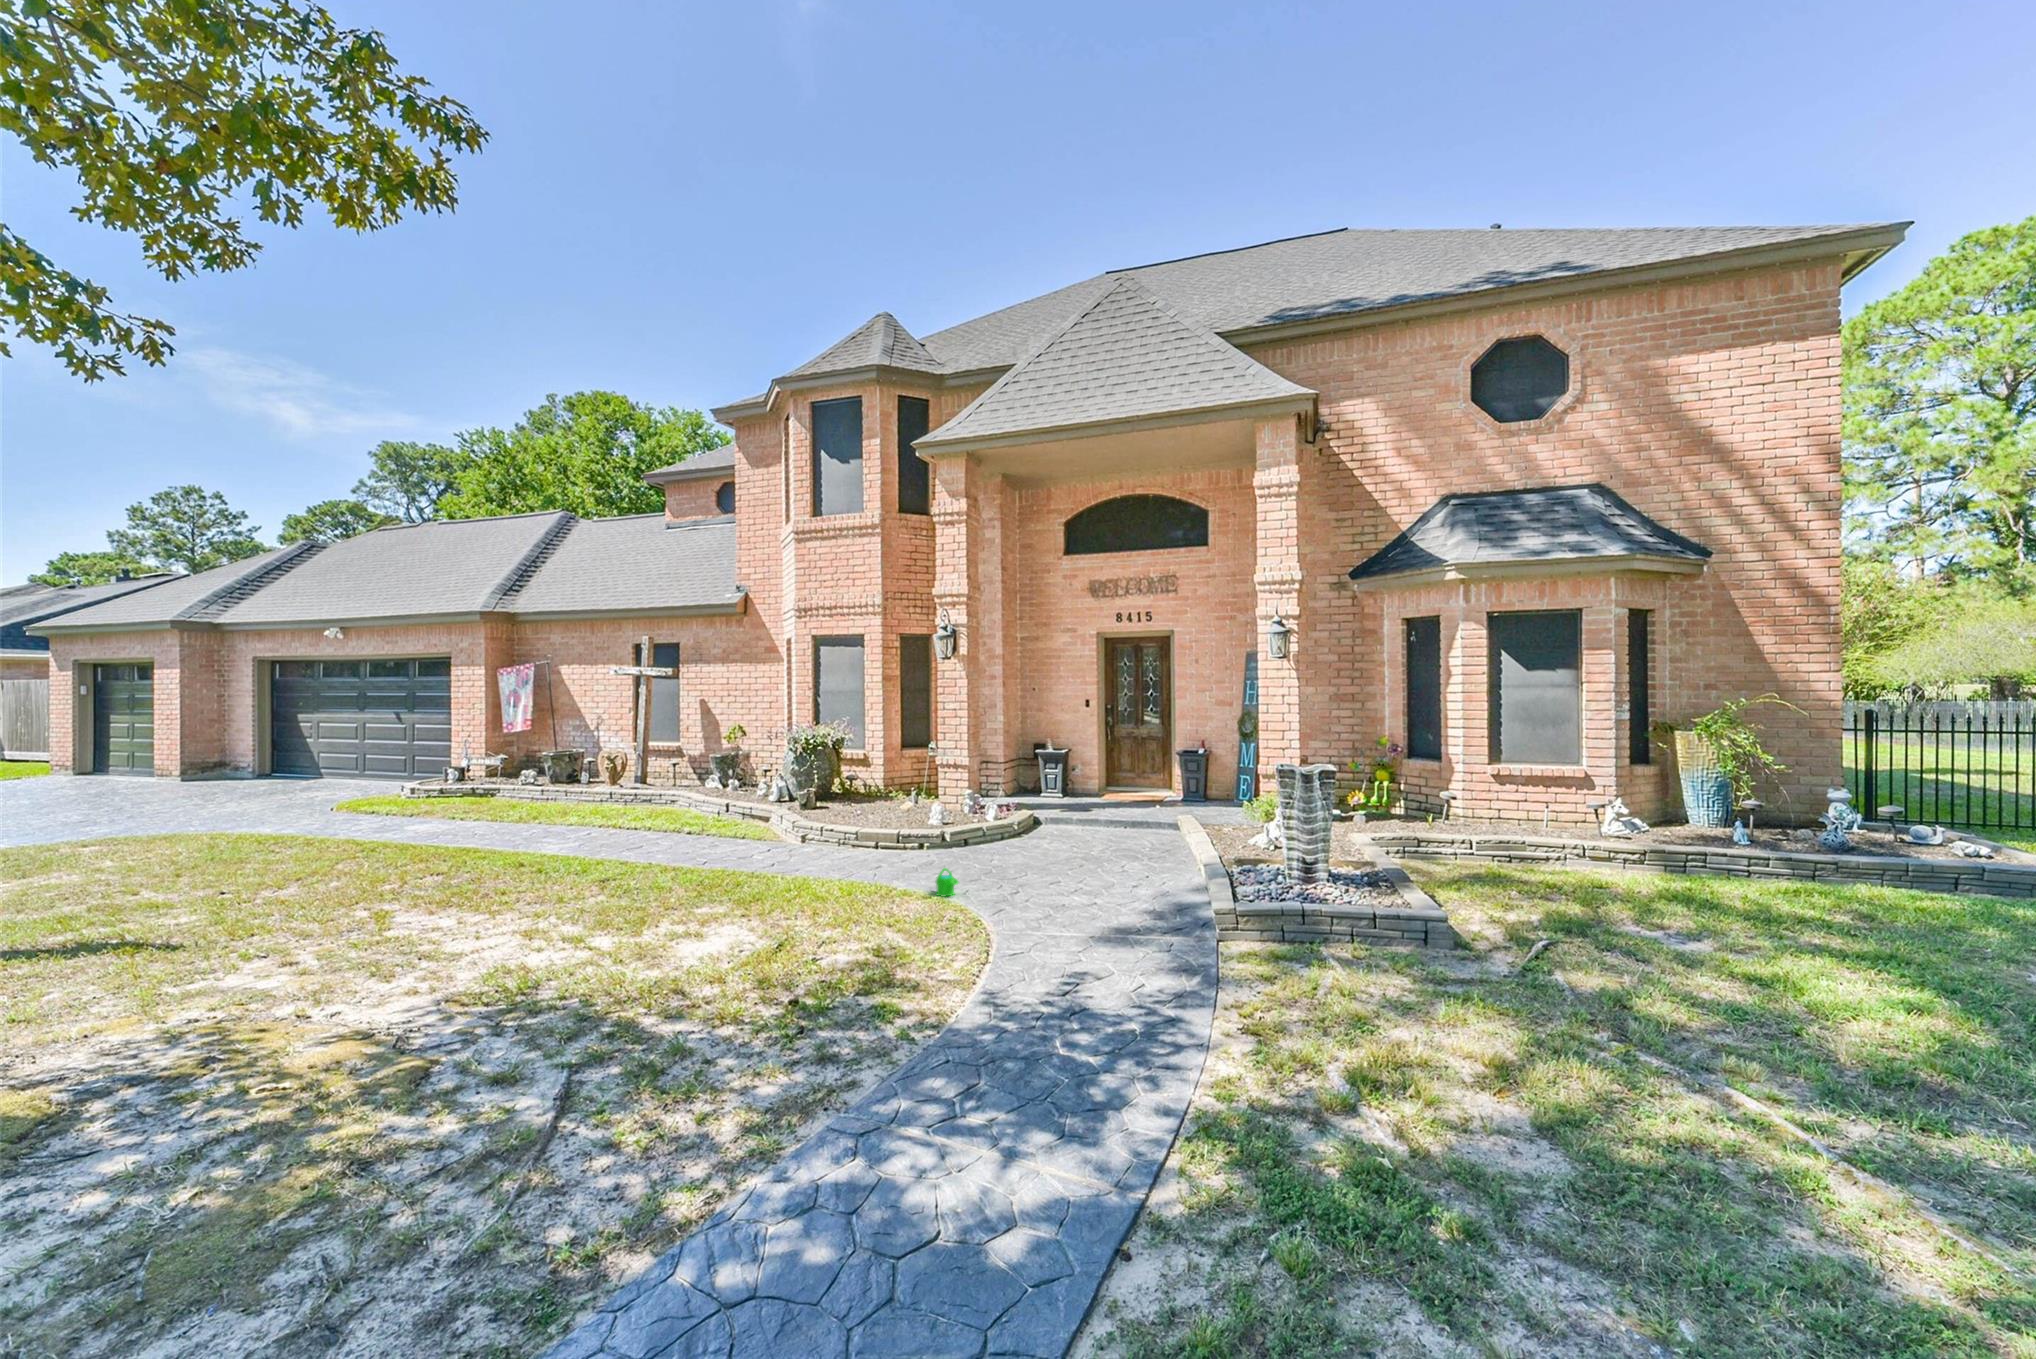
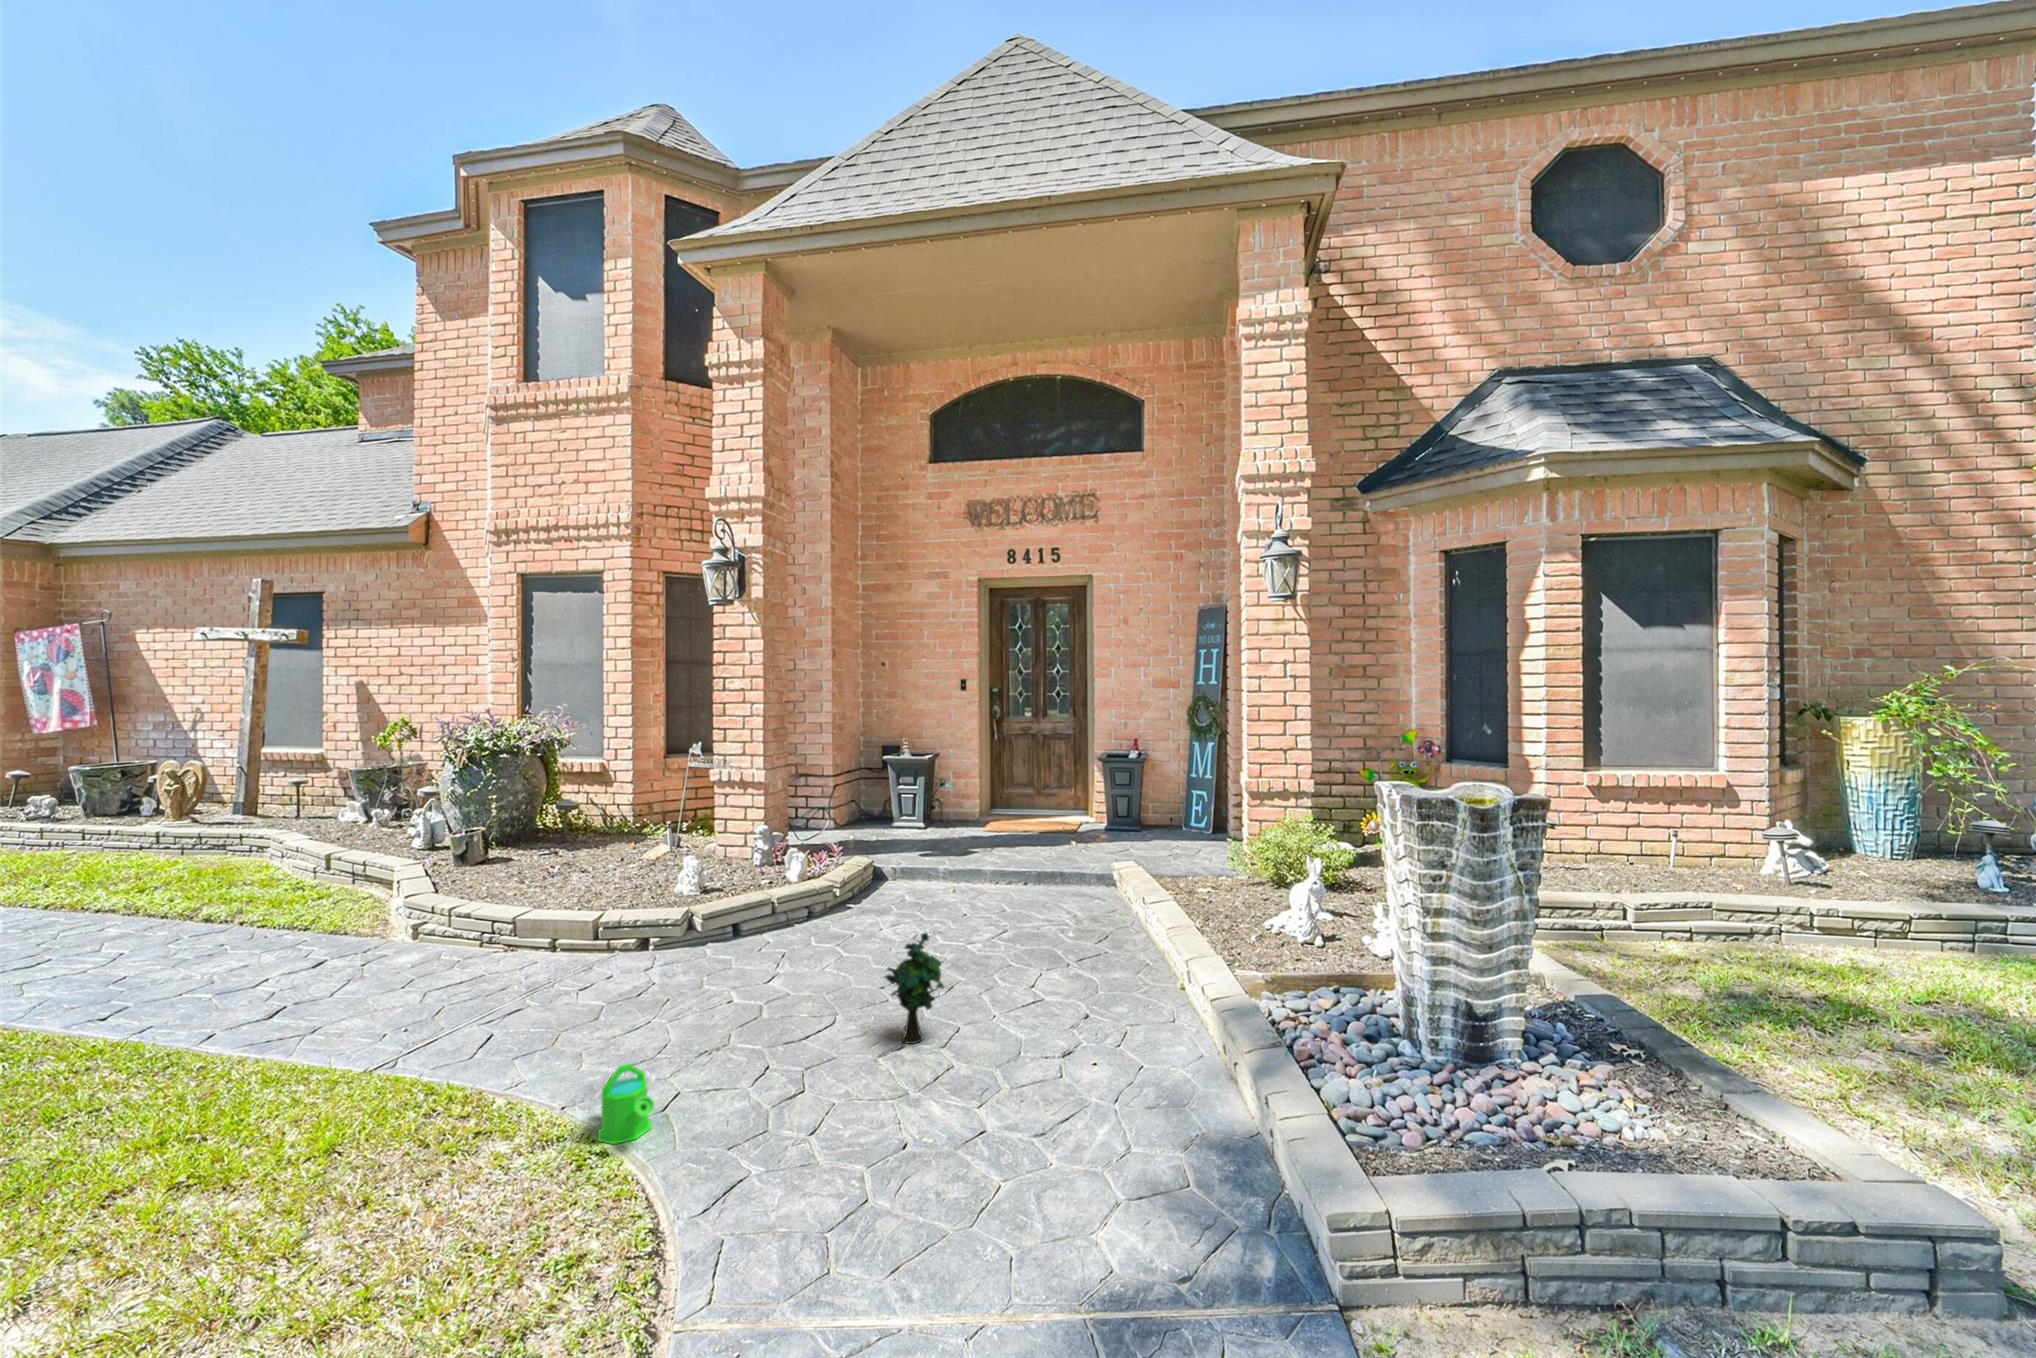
decorative plant: none [1044,829,1073,879] -> present [885,933,944,1044]

